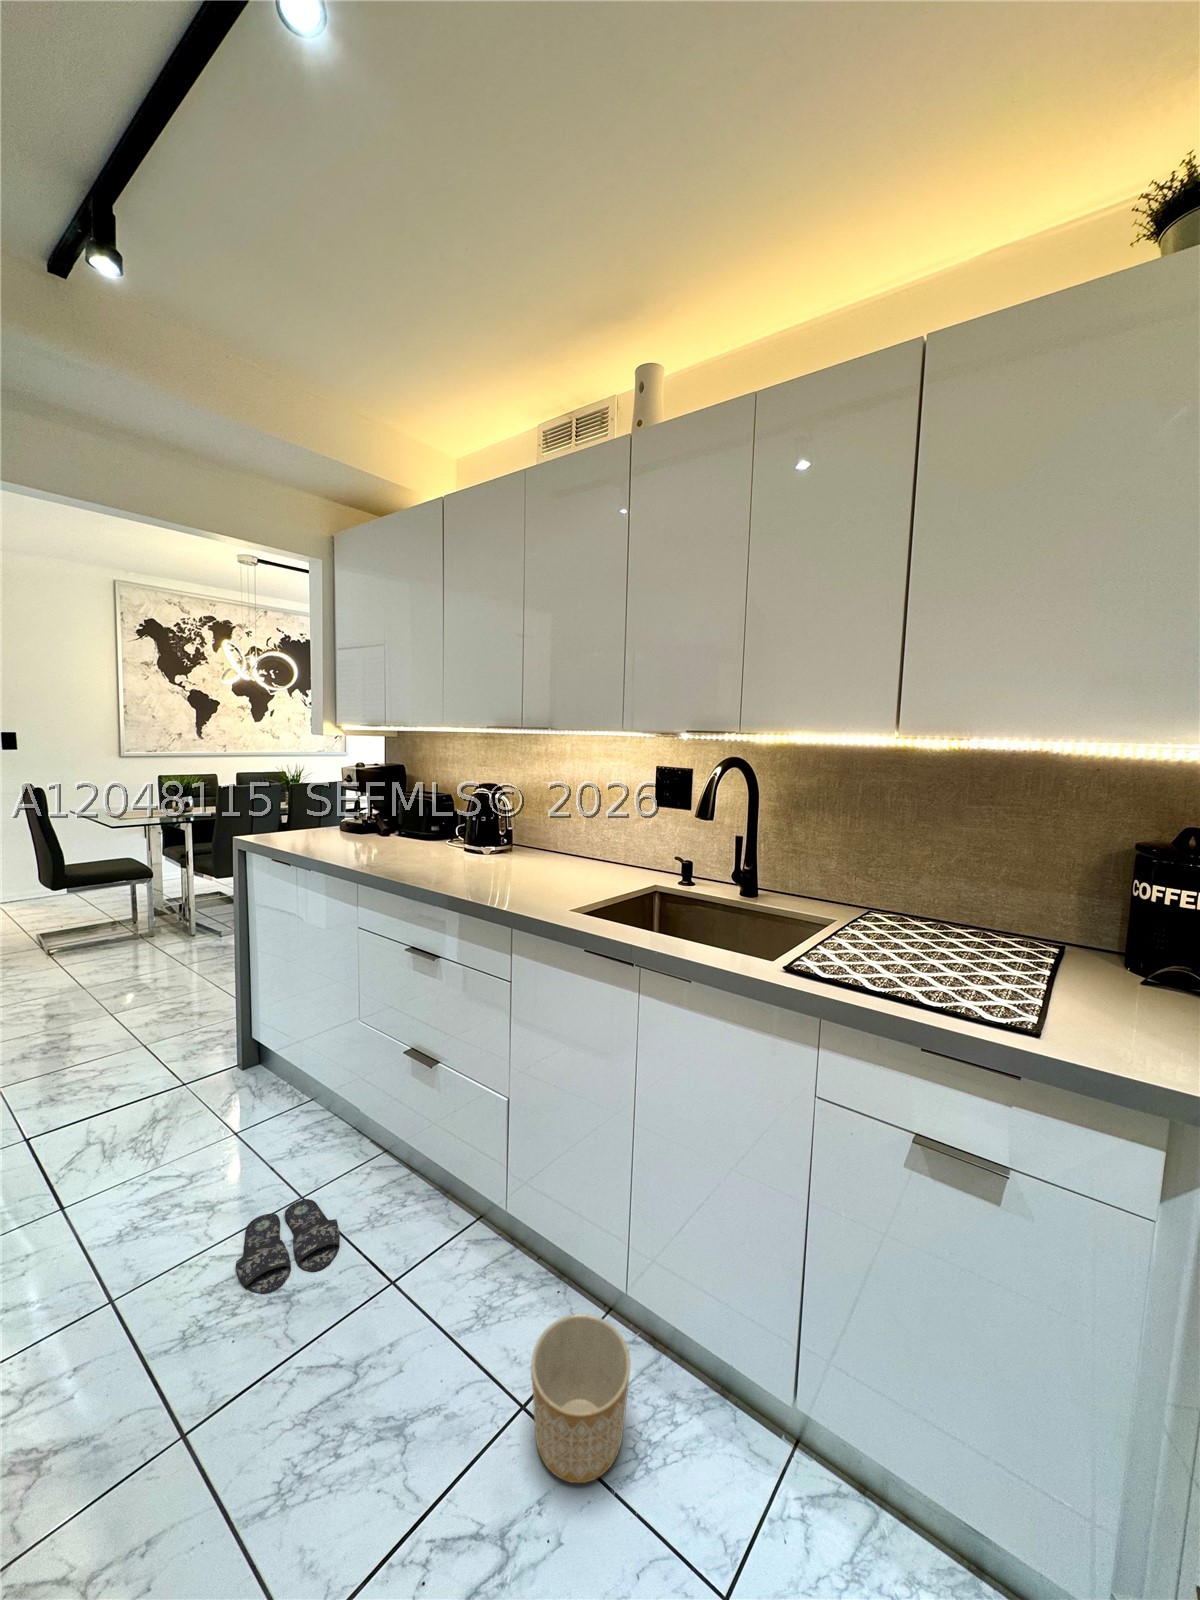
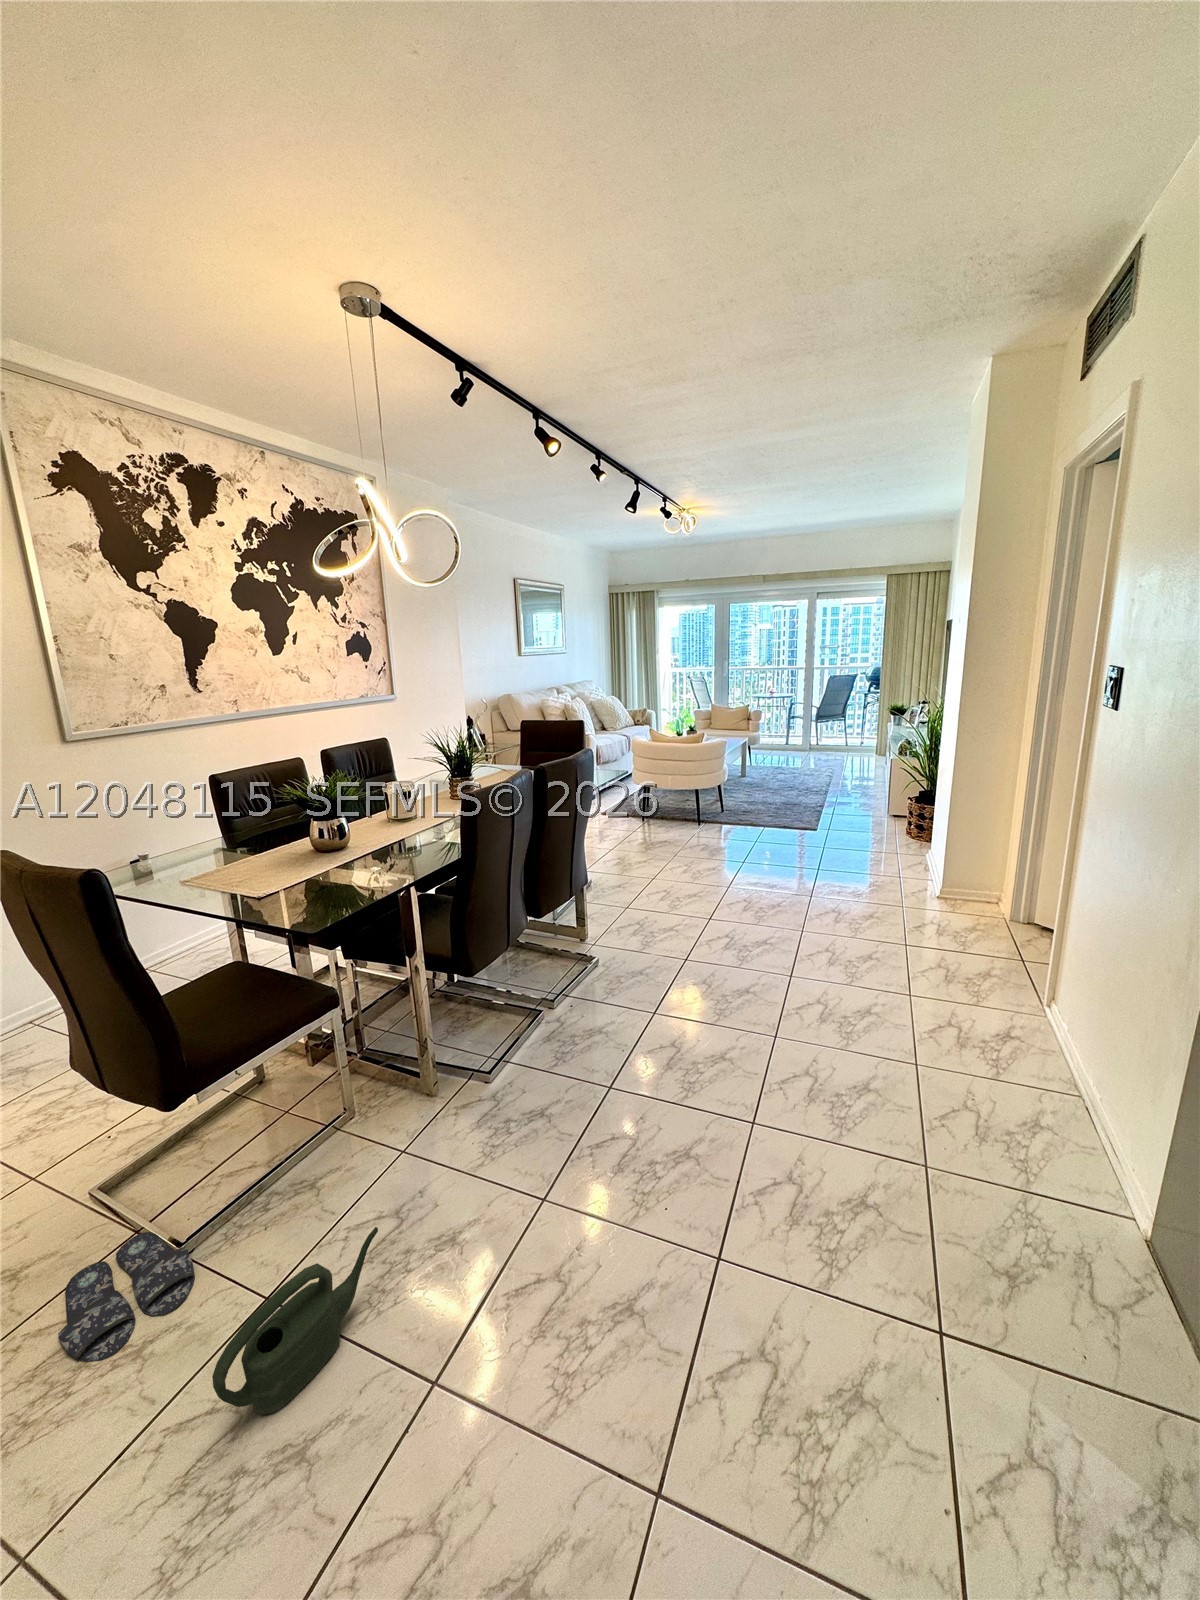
watering can: none [343,1238,493,1383] -> present [212,1227,378,1415]
planter: present [531,1314,630,1483] -> none [439,1279,543,1444]

